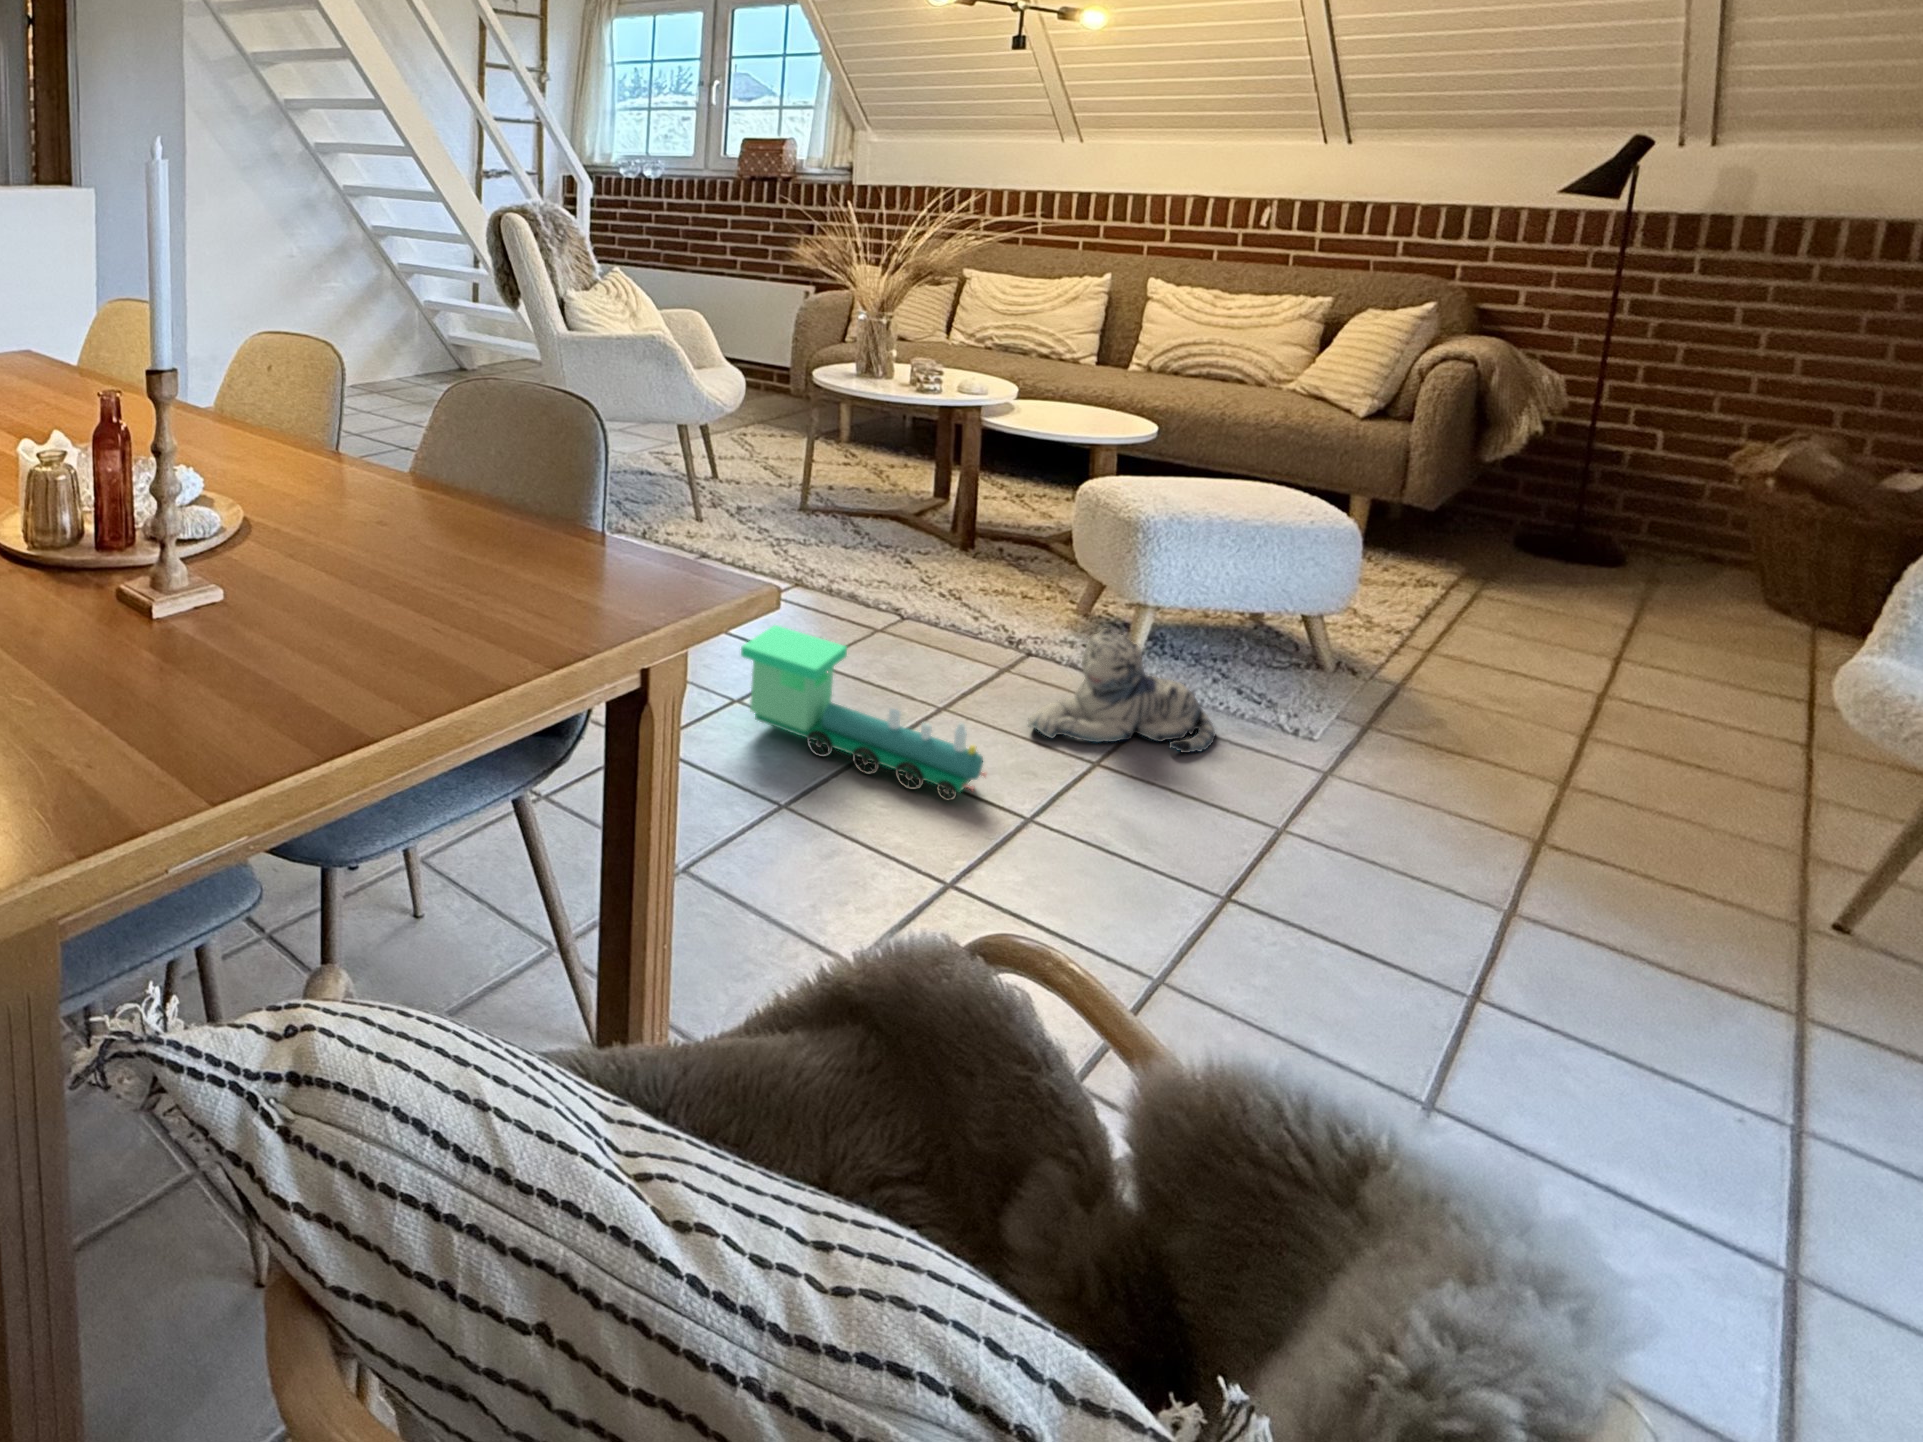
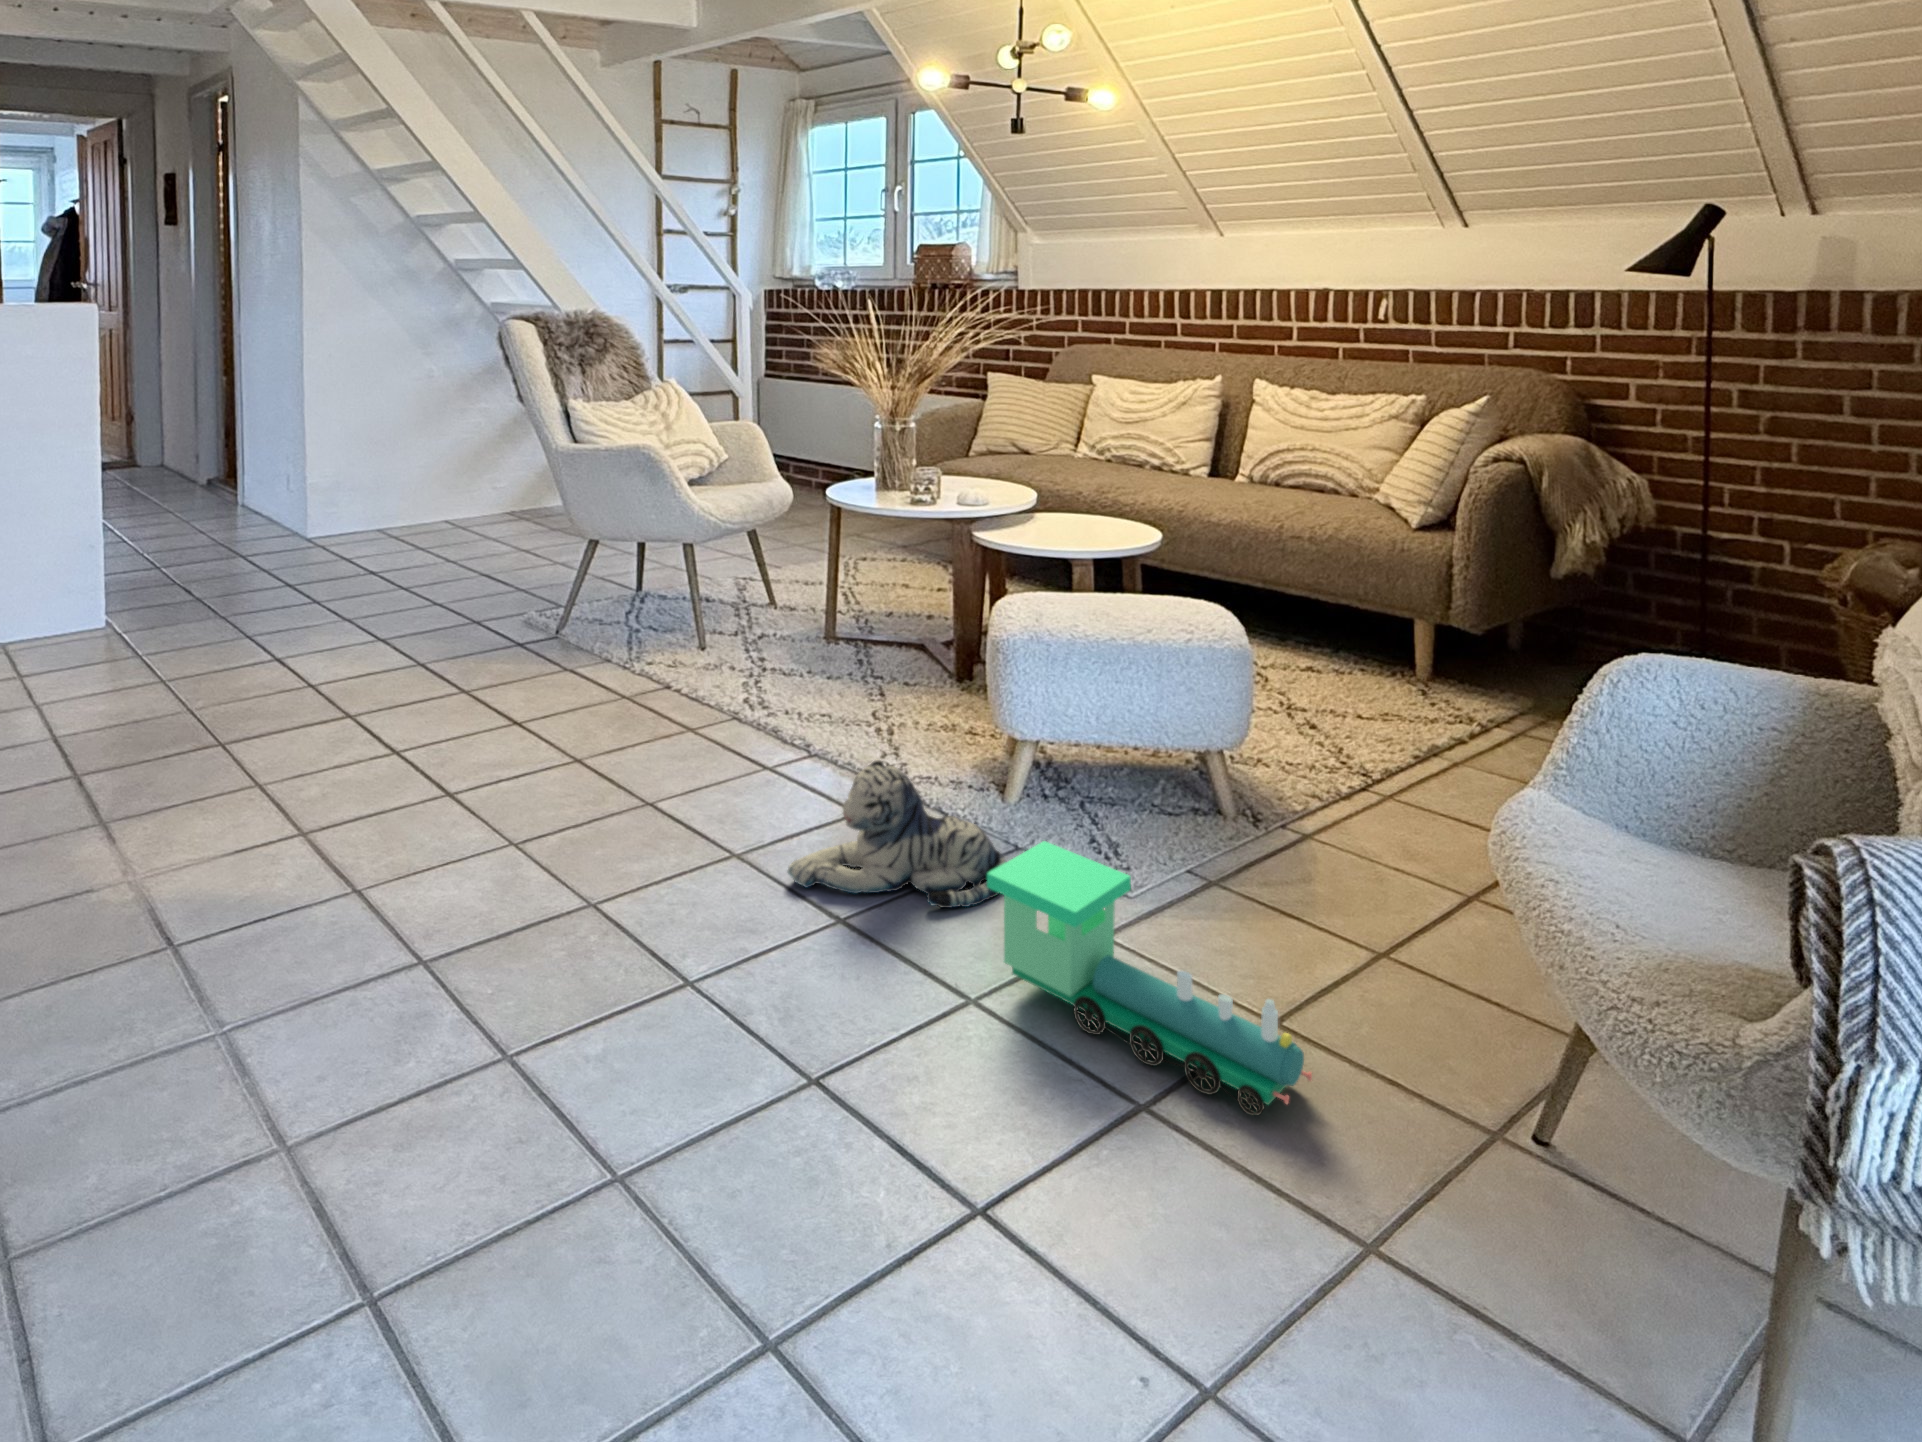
toy train: present [741,625,986,800] -> present [987,841,1312,1115]

